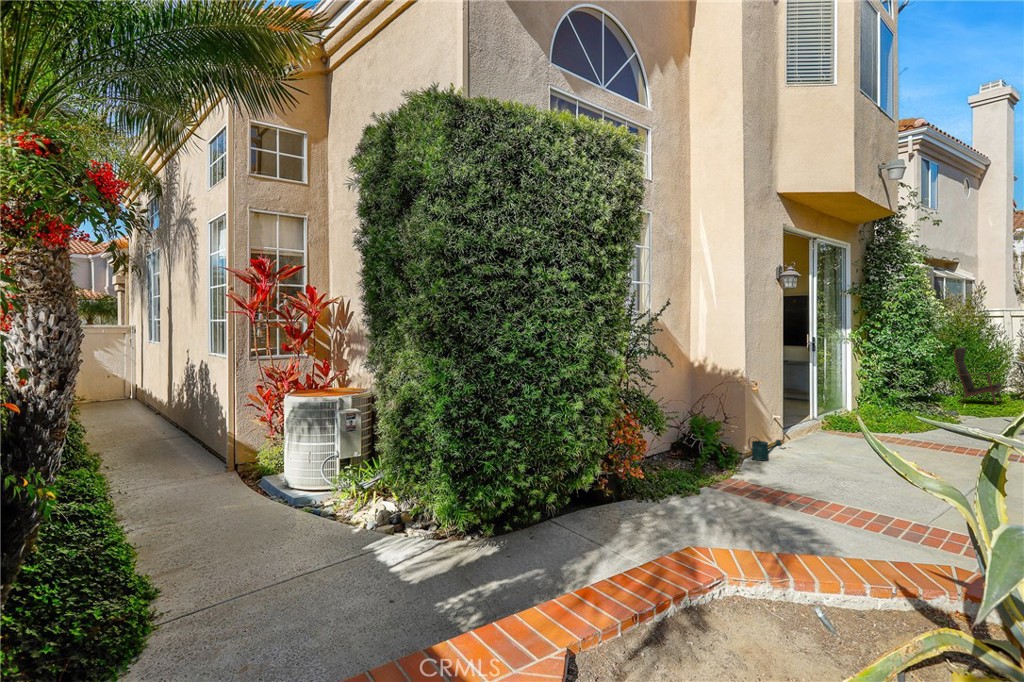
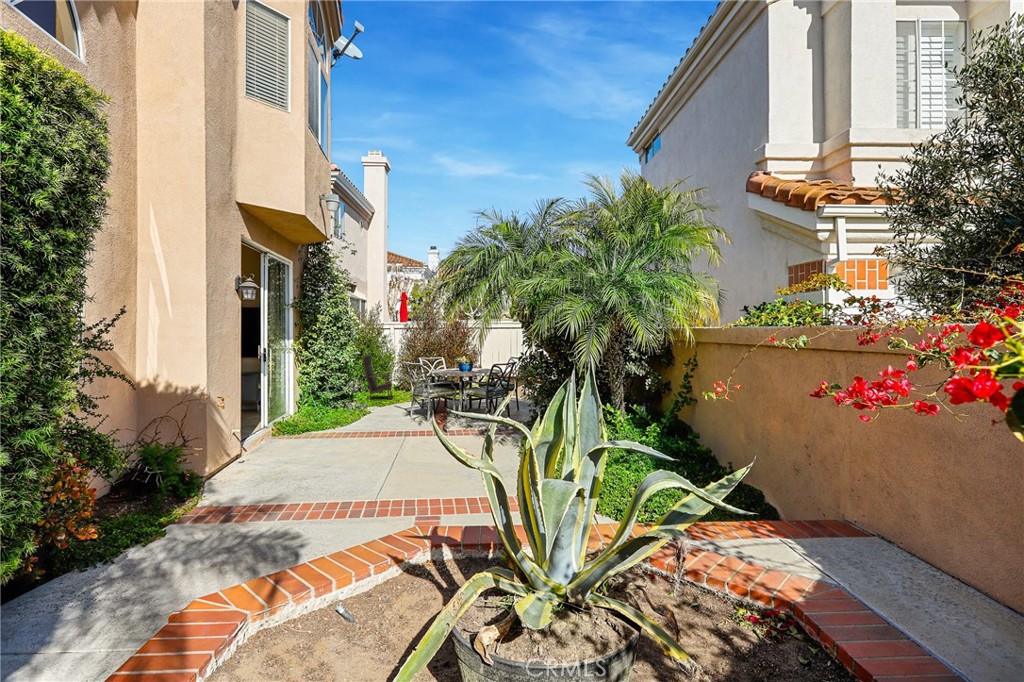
watering can: present [748,437,782,461] -> none [209,455,247,480]

